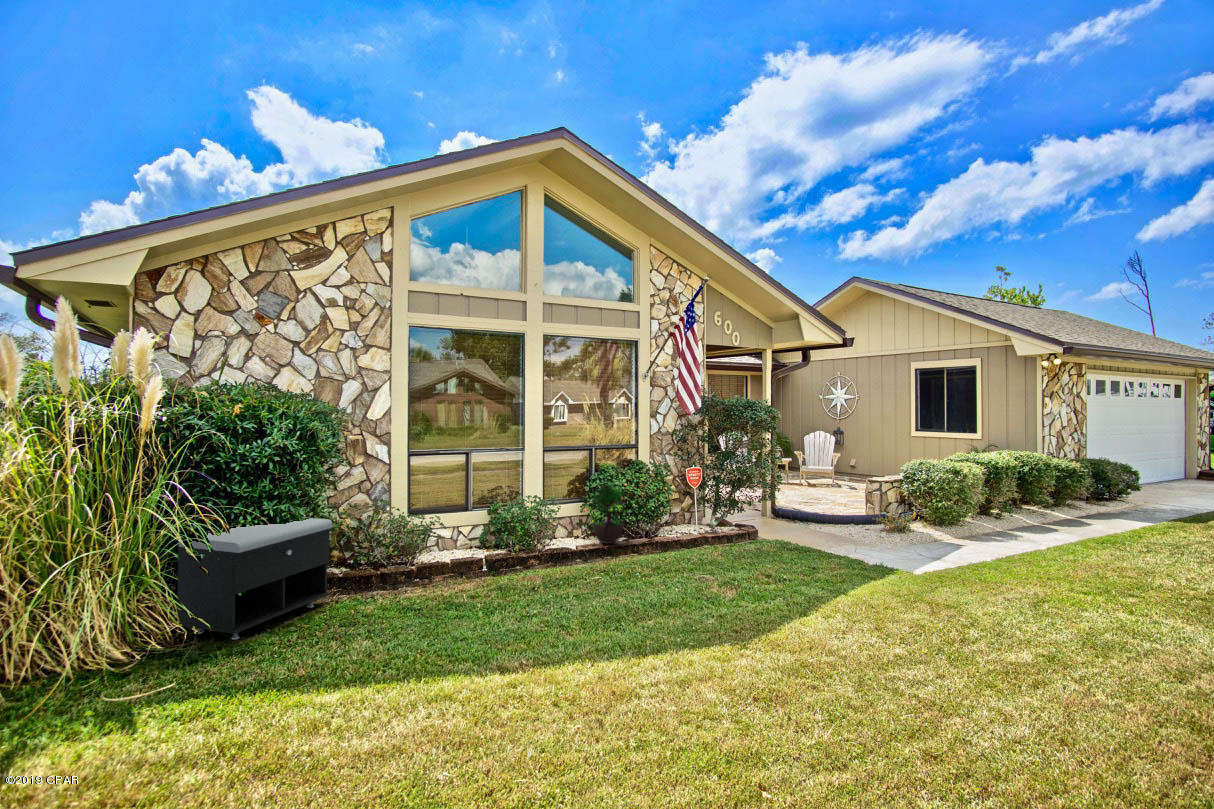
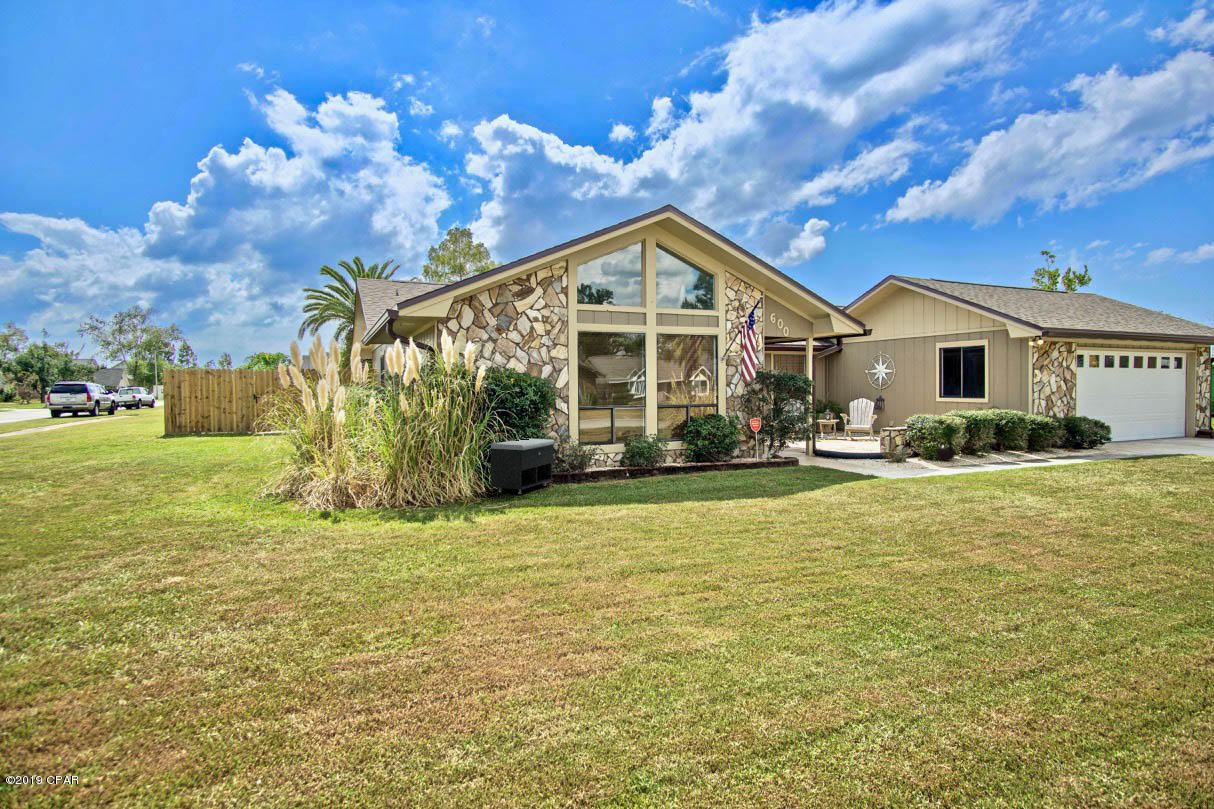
potted tree: present [591,483,623,544] -> present [936,424,959,461]

